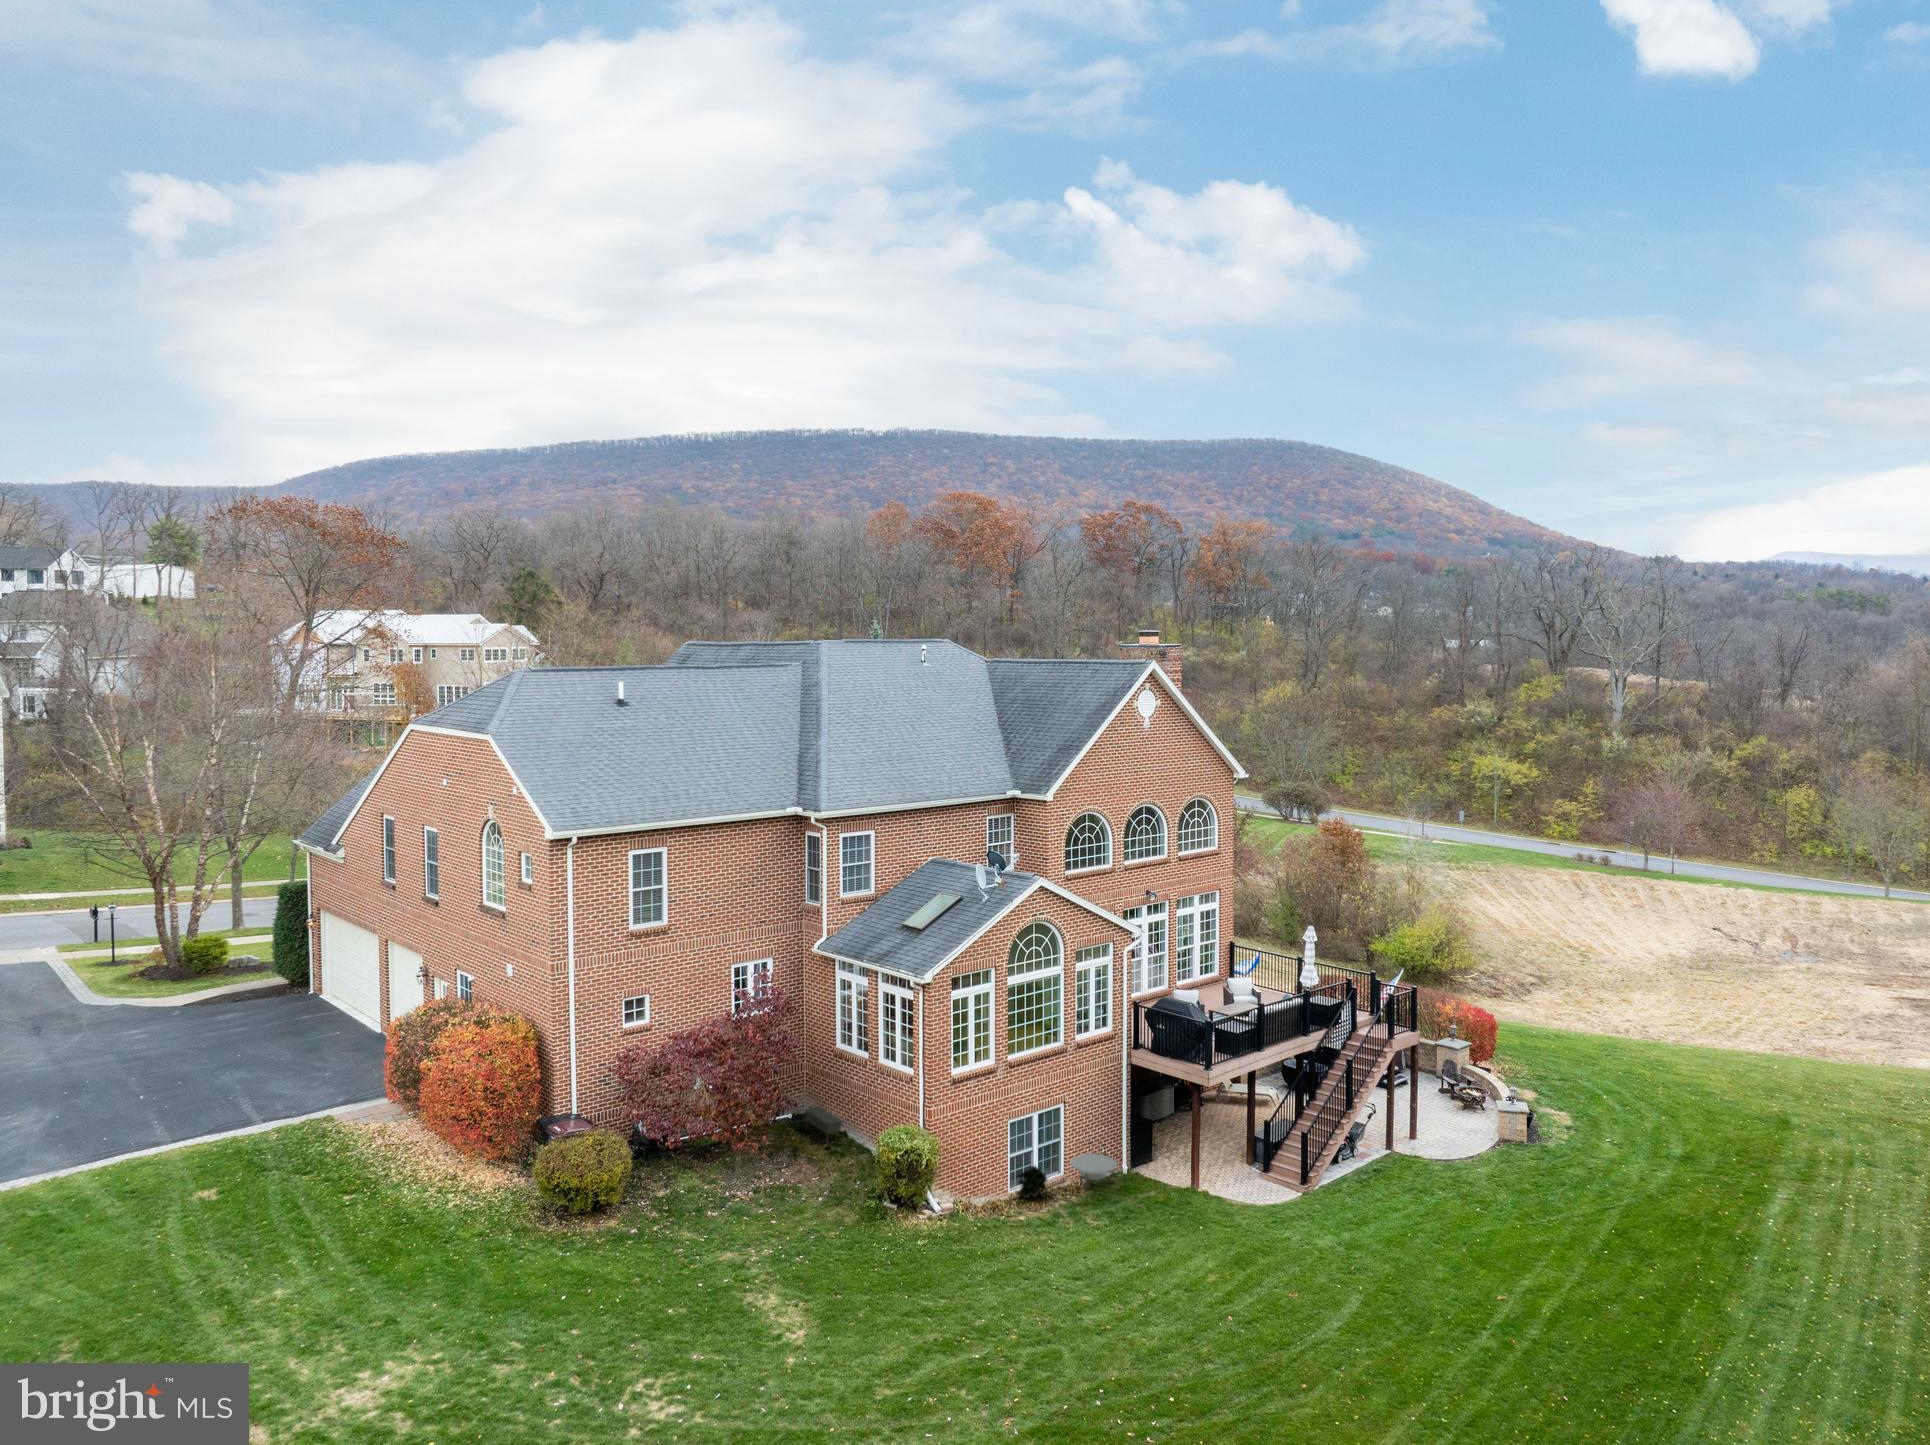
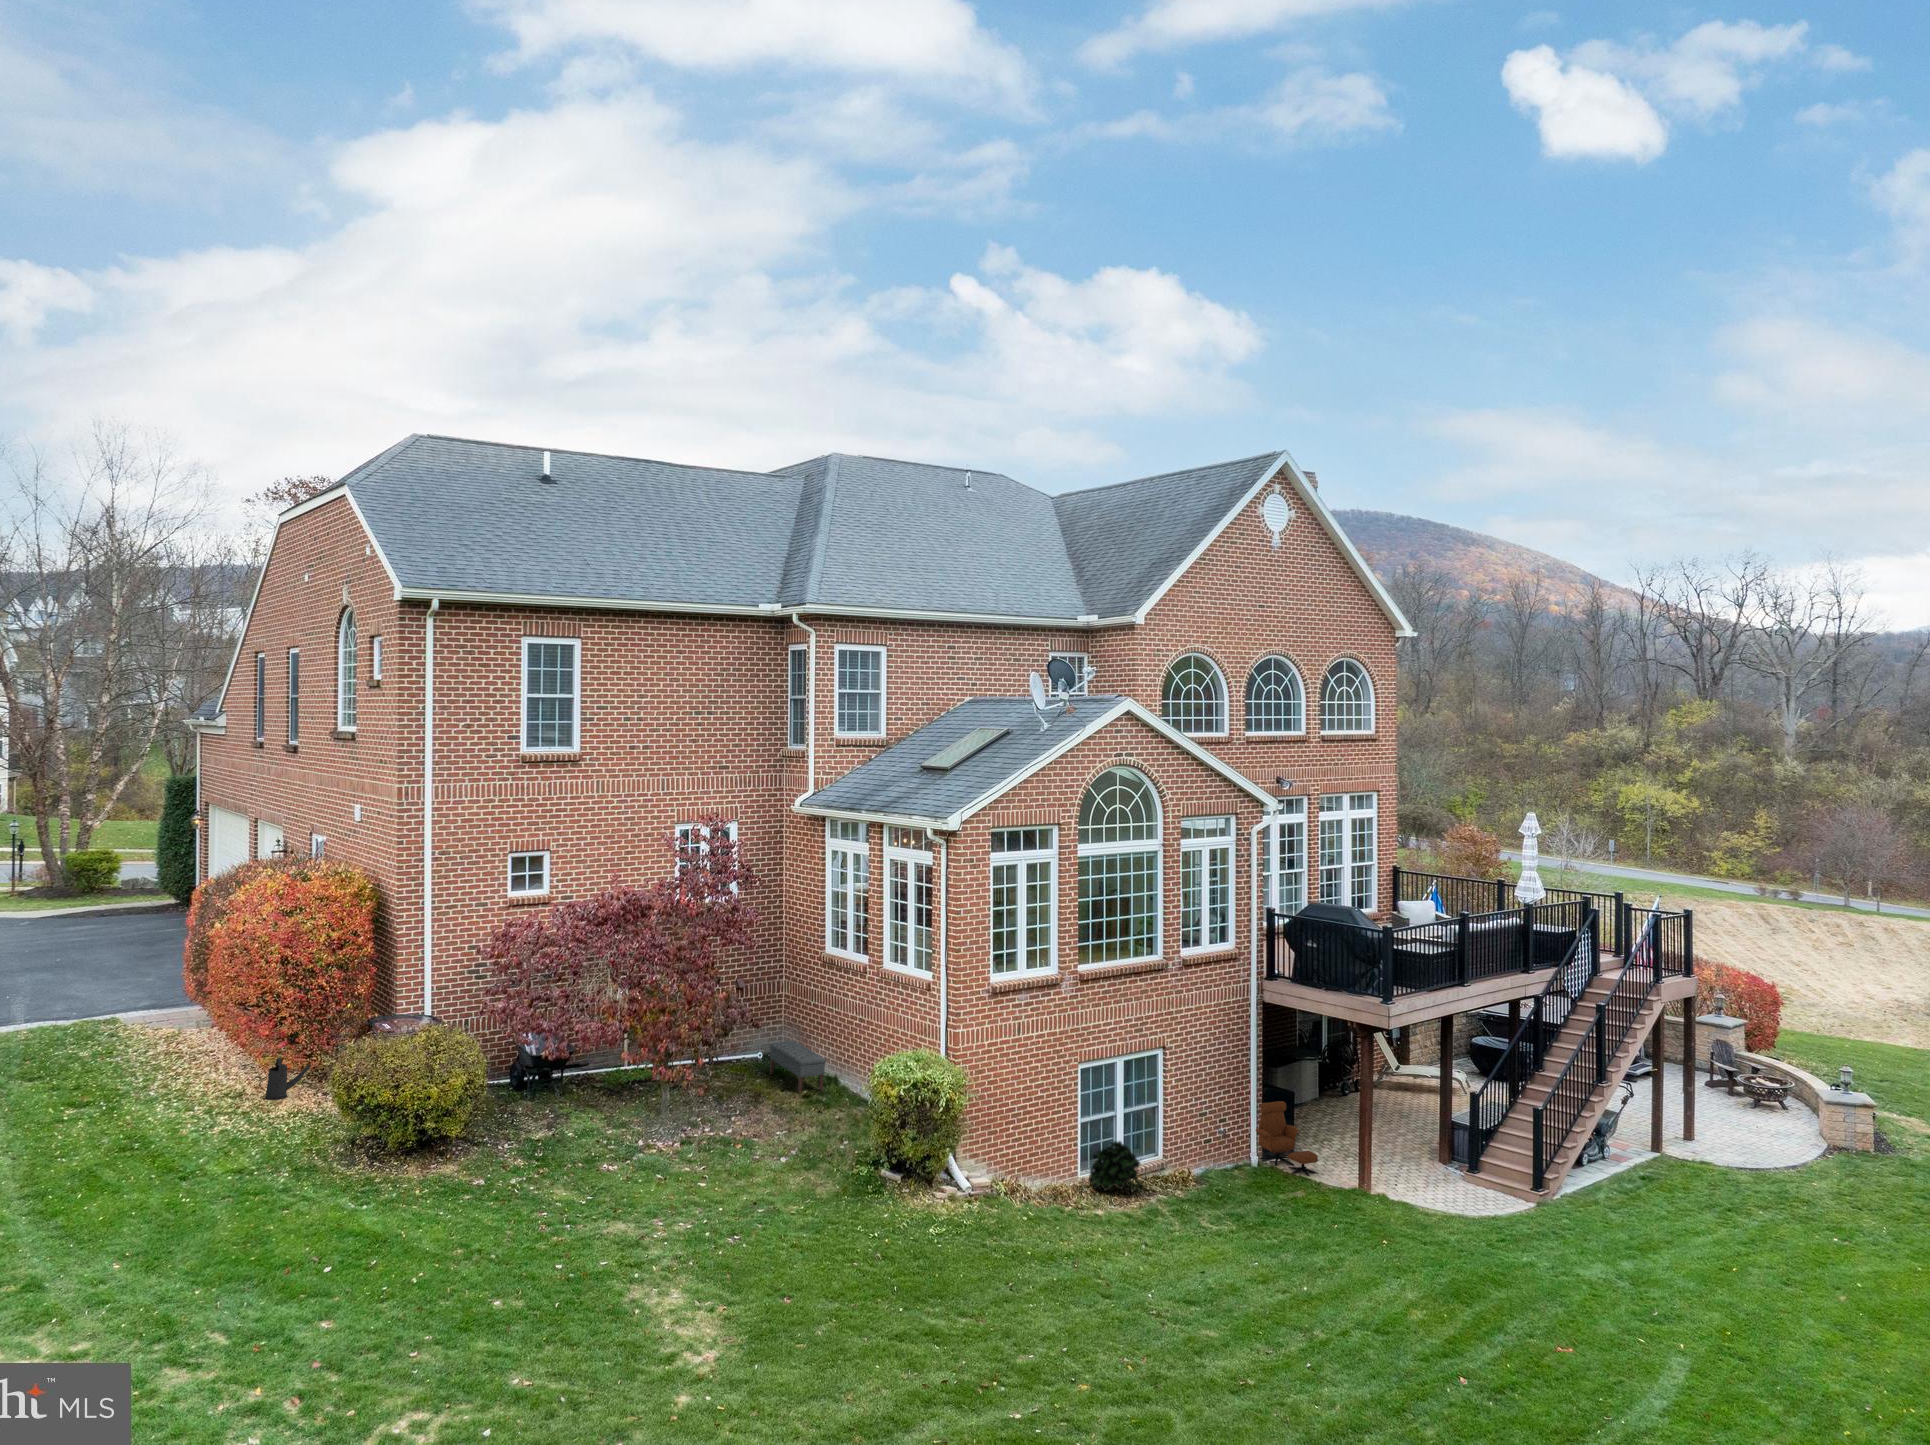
lounge chair: none [1123,1126,1161,1177] -> present [1256,1101,1318,1176]
watering can: none [461,1153,496,1184] -> present [259,1058,311,1100]
round table: present [1070,1153,1118,1191] -> none [1173,1134,1252,1189]

